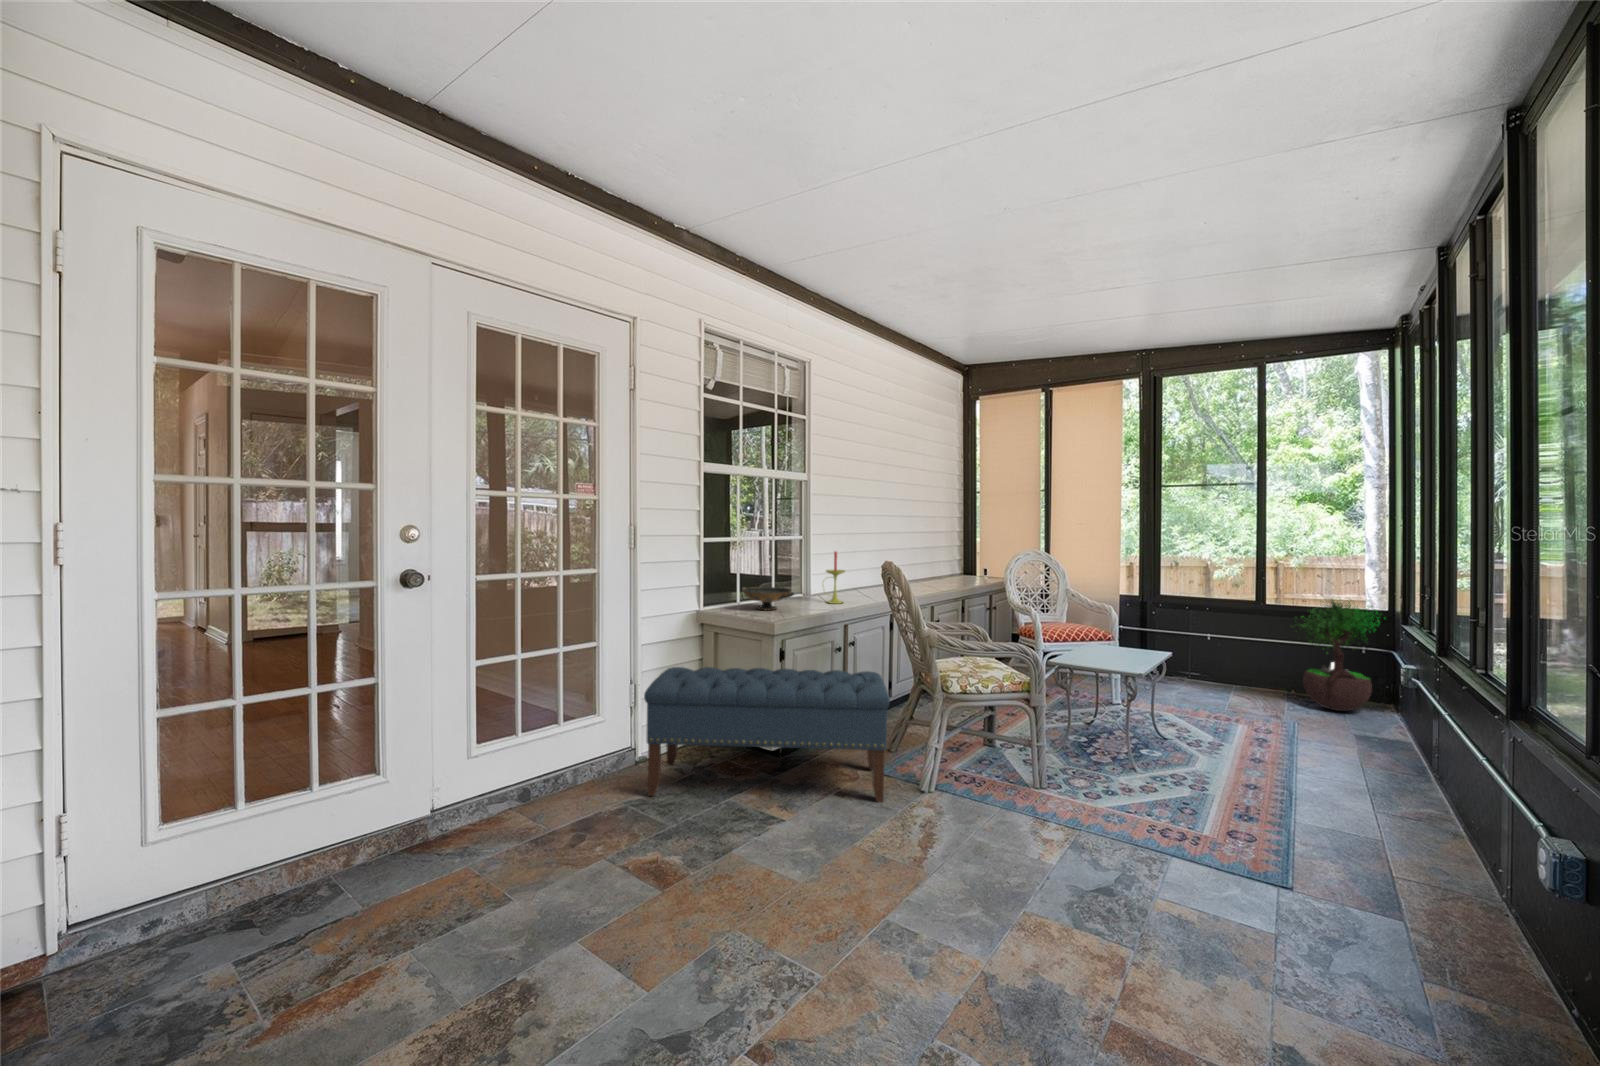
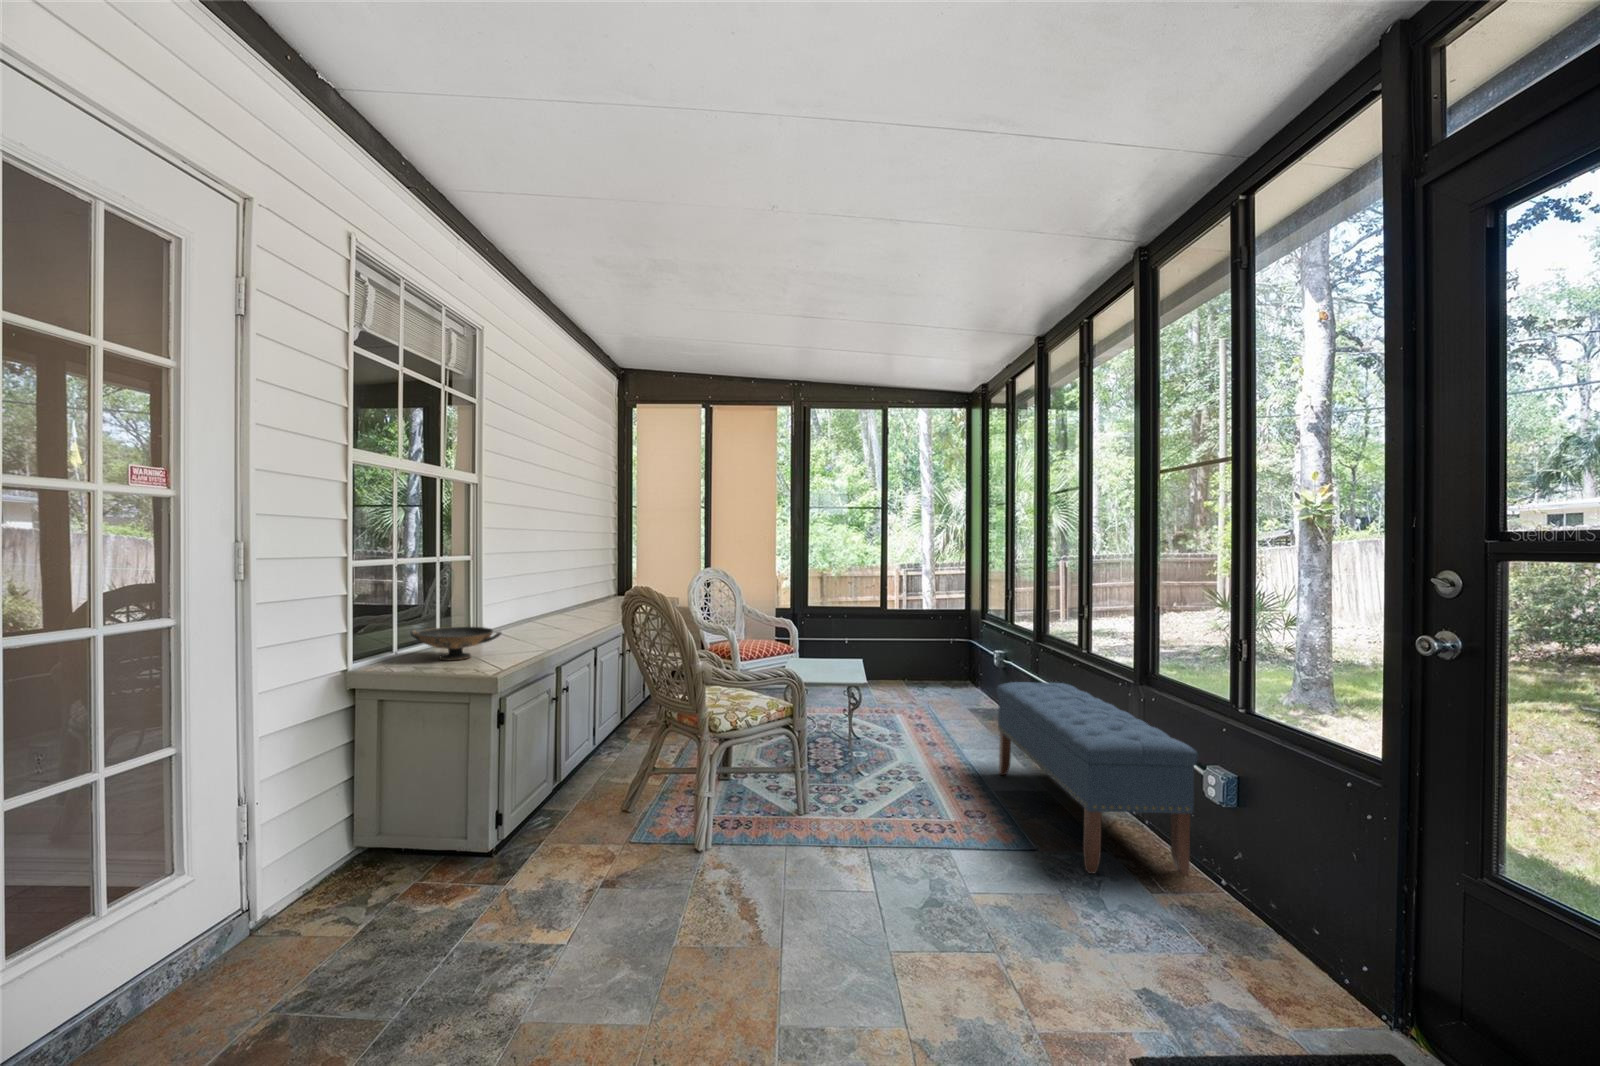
candle: present [823,552,845,604] -> none [518,573,548,641]
potted tree: present [1293,595,1380,711] -> none [905,593,961,688]
bench: present [644,667,890,803] -> present [996,682,1198,875]

